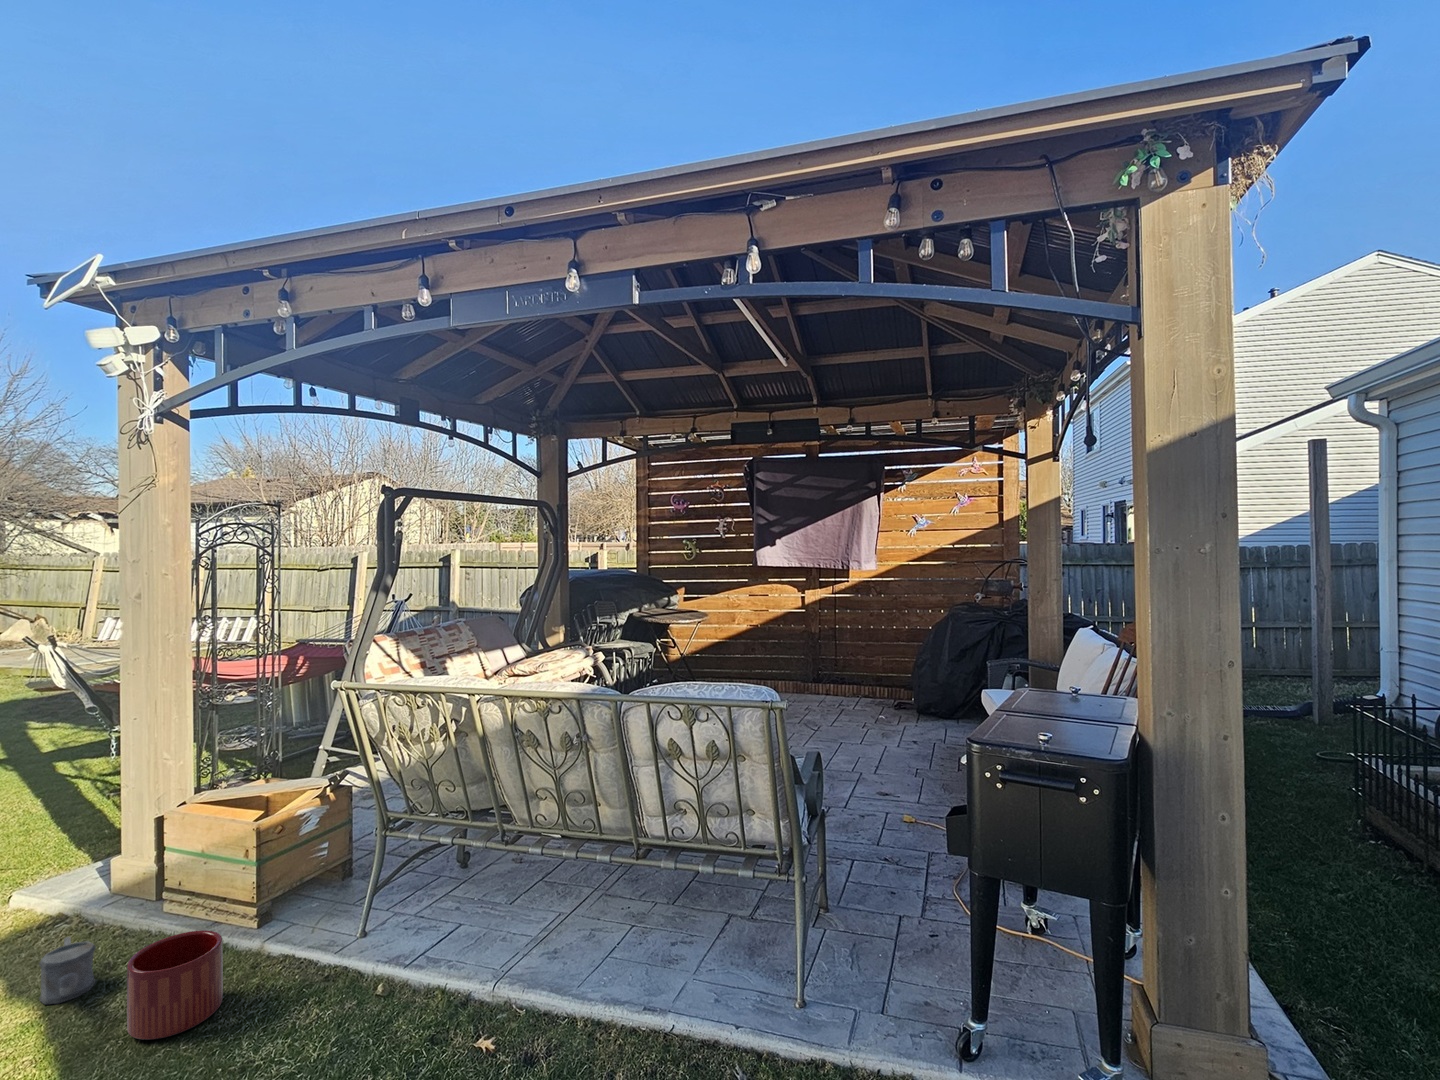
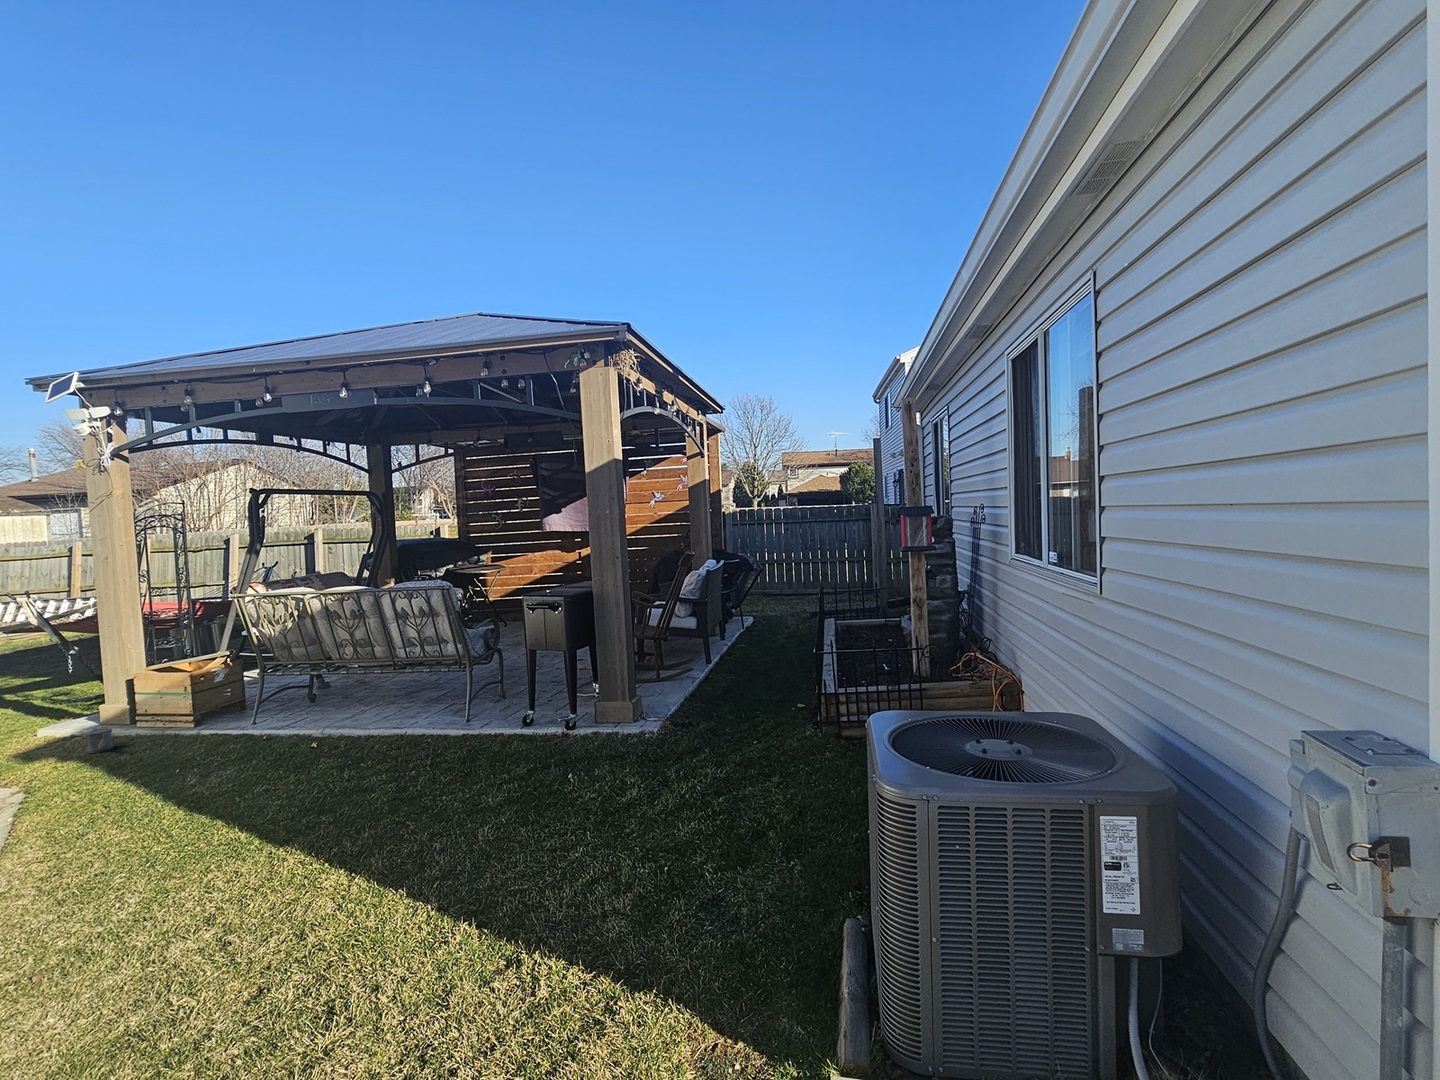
planter: present [127,930,223,1040] -> none [139,713,185,754]

